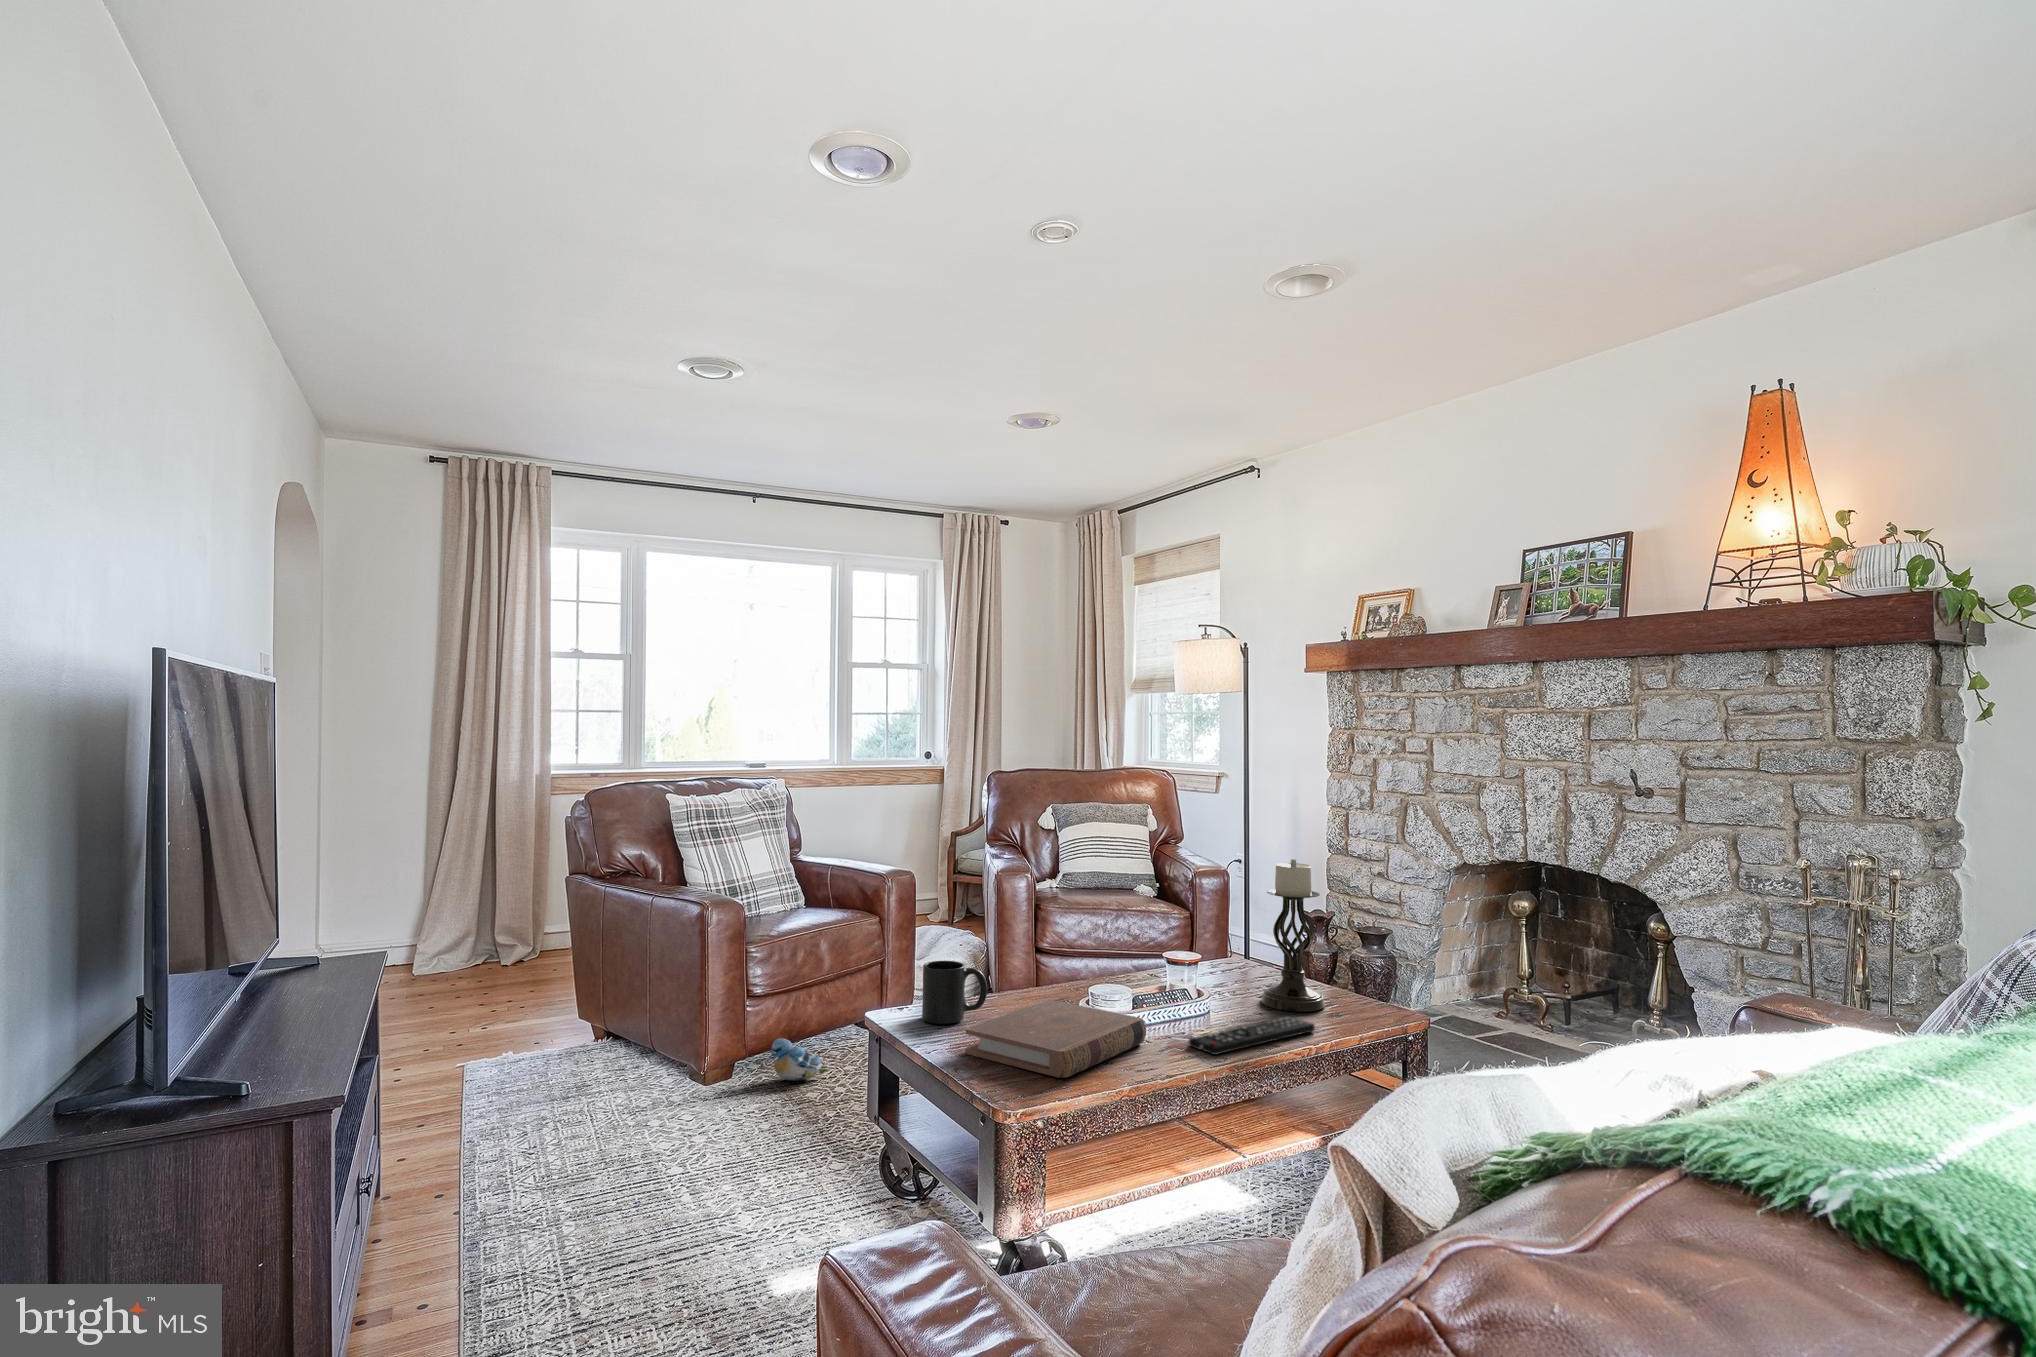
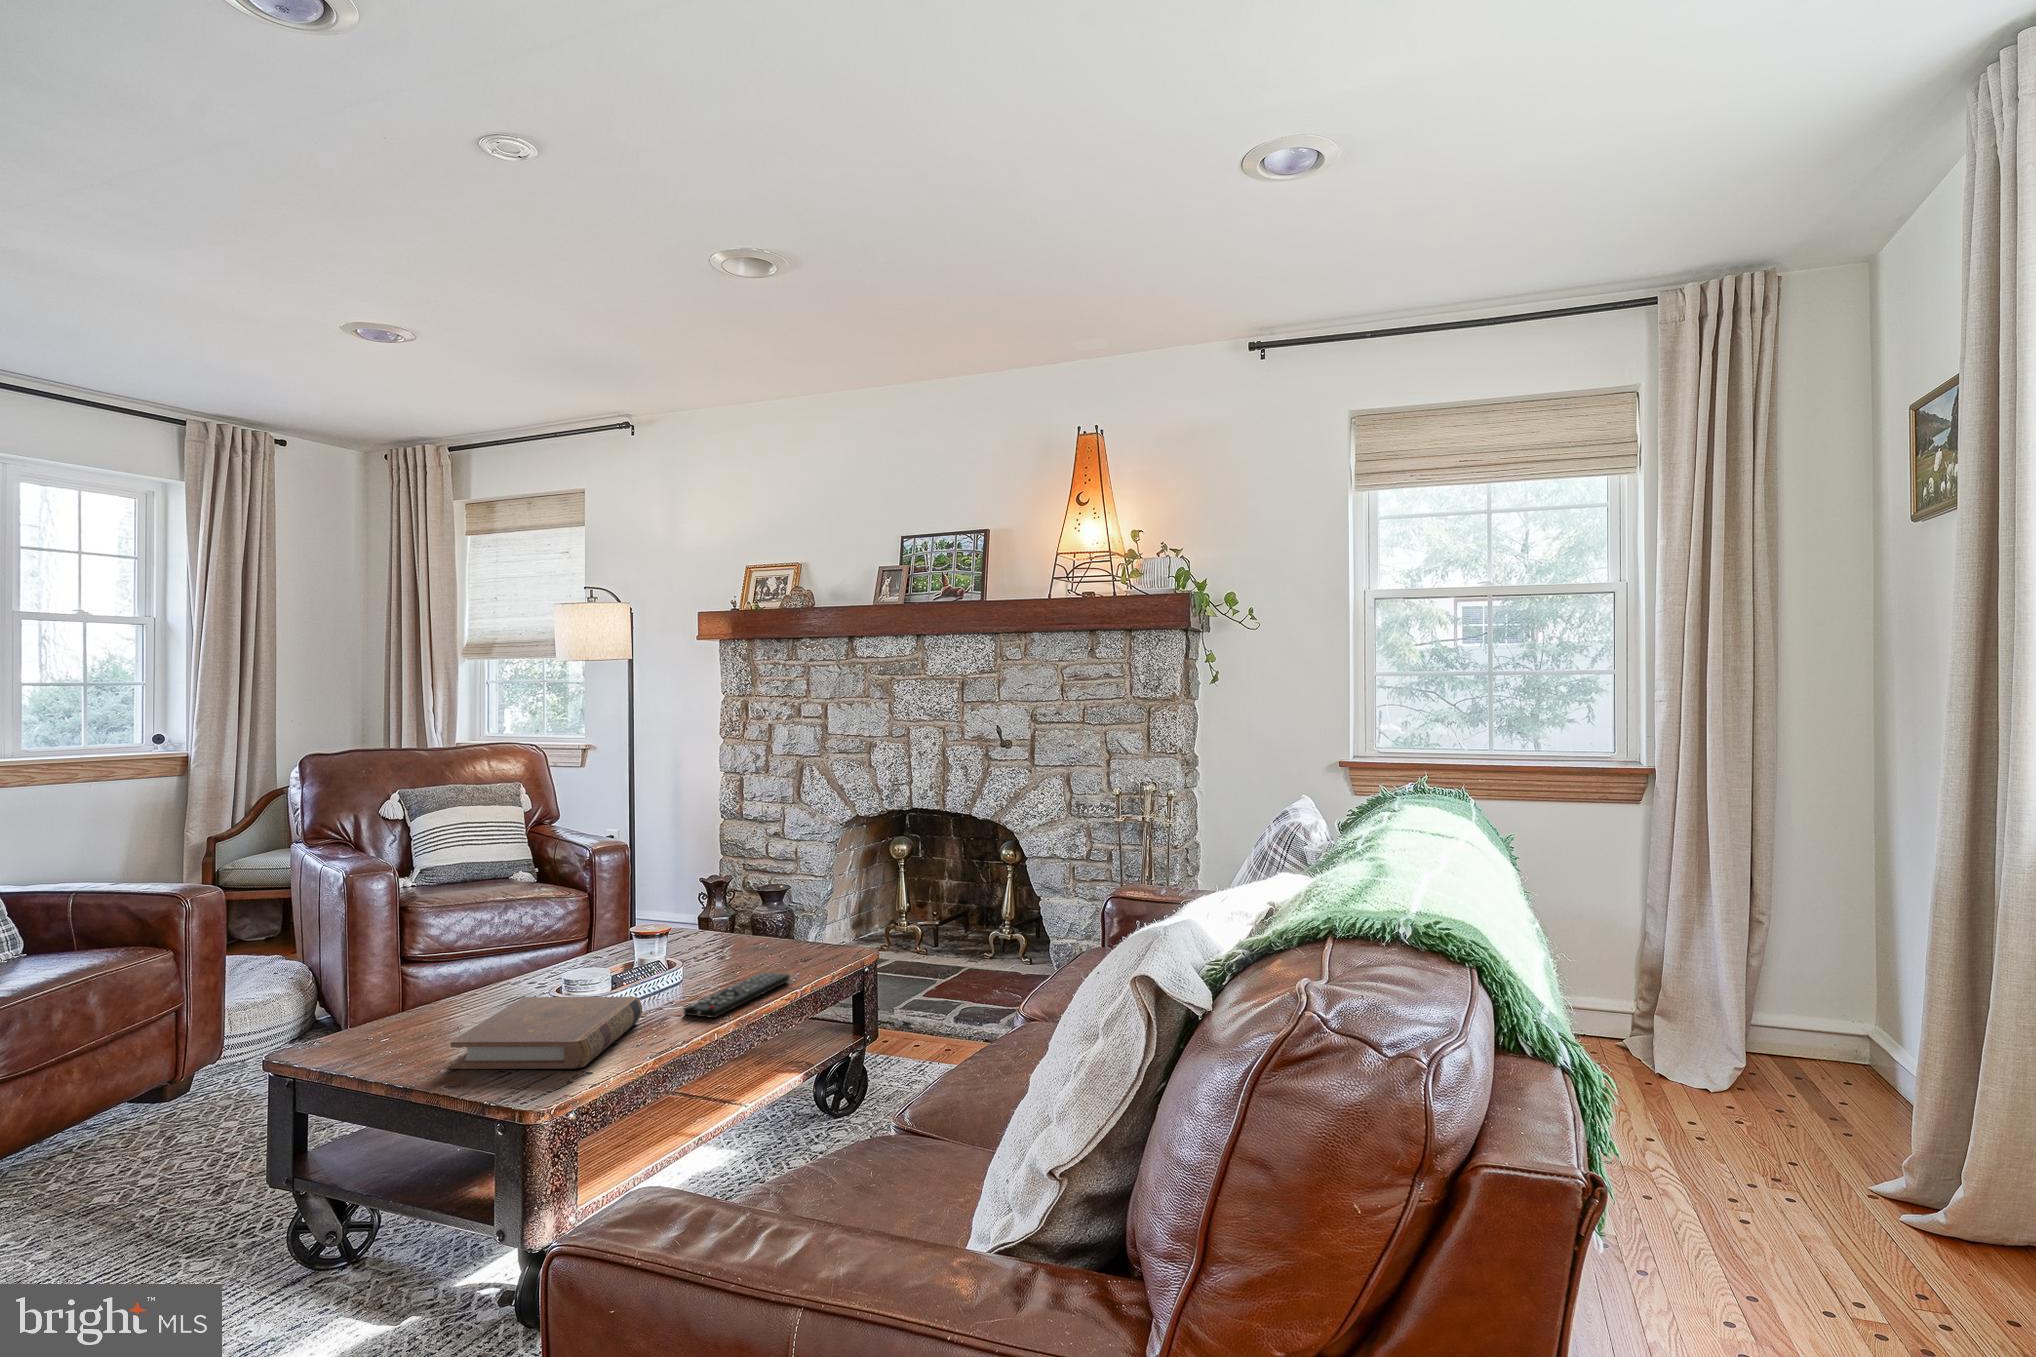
candle holder: present [1262,859,1324,1012] -> none [725,825,785,969]
mug: present [922,961,987,1024] -> none [367,975,448,1048]
plush toy: present [769,1038,828,1080] -> none [57,1123,155,1176]

